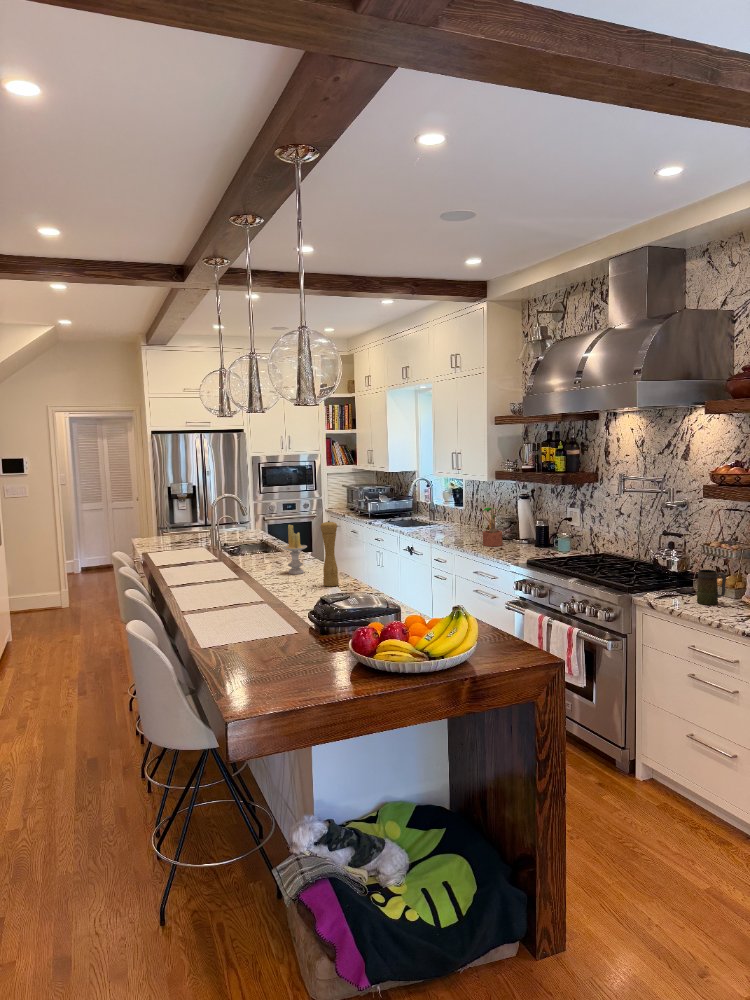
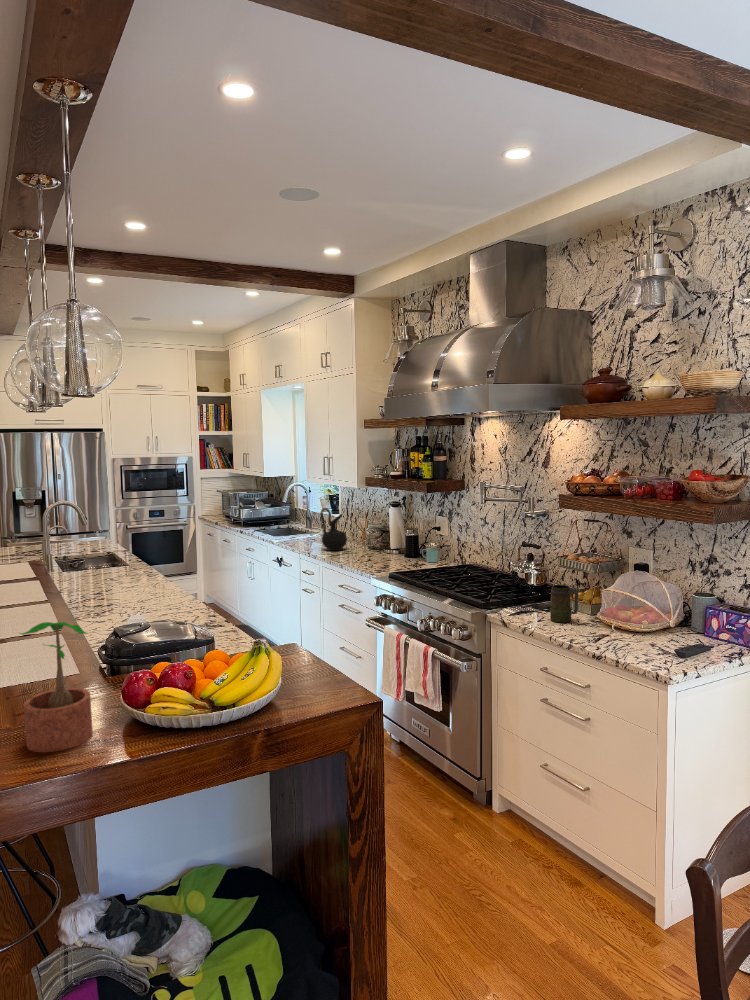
ceramic jug: none [453,501,478,540] -> present [321,508,347,551]
potted plant: present [483,508,502,546] -> present [20,622,92,752]
pepper mill: present [321,521,339,586] -> none [142,534,164,609]
candle: present [282,525,307,574] -> none [107,537,137,594]

